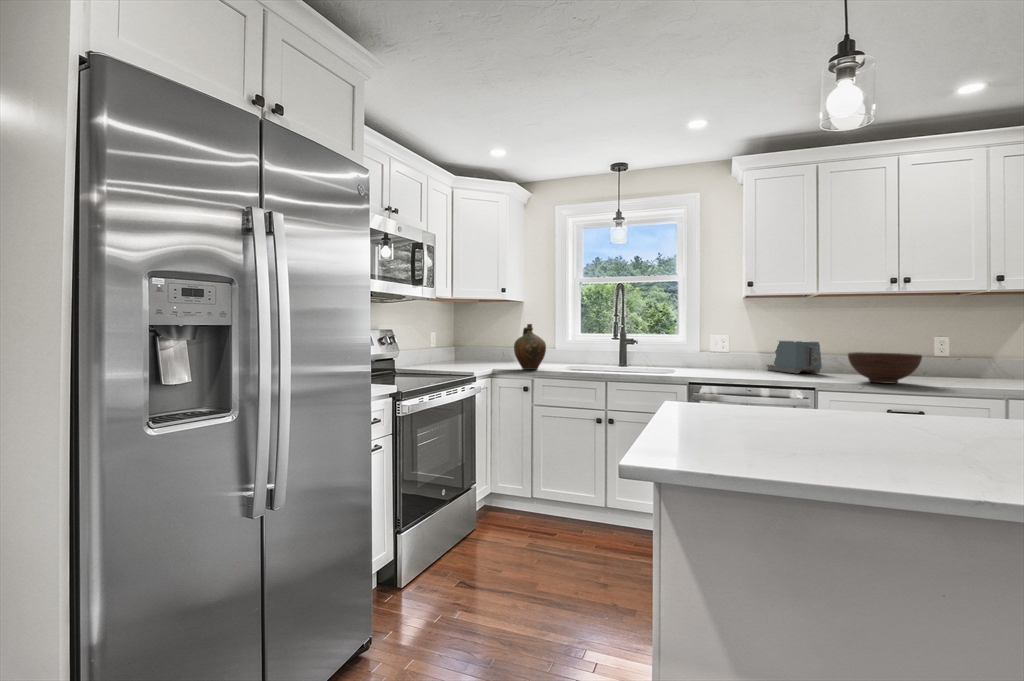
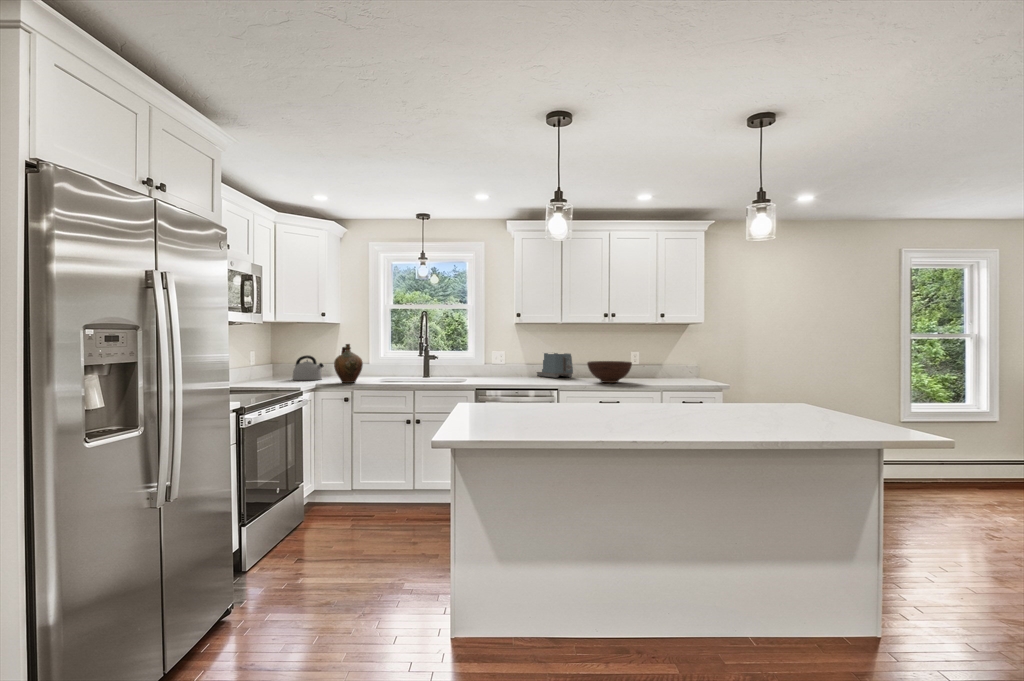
kettle: none [470,337,504,365] -> present [293,355,324,380]

